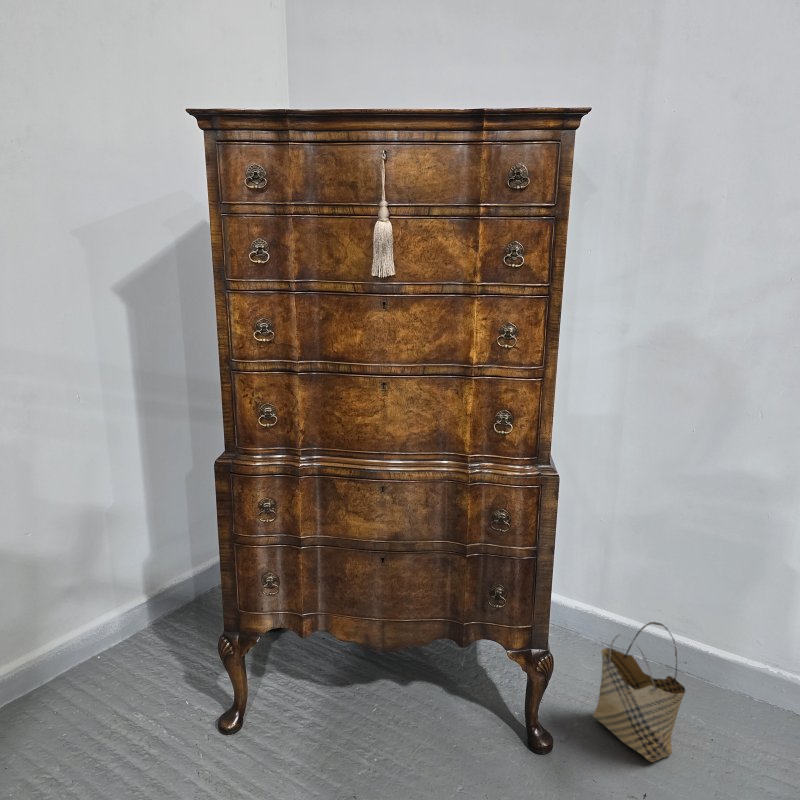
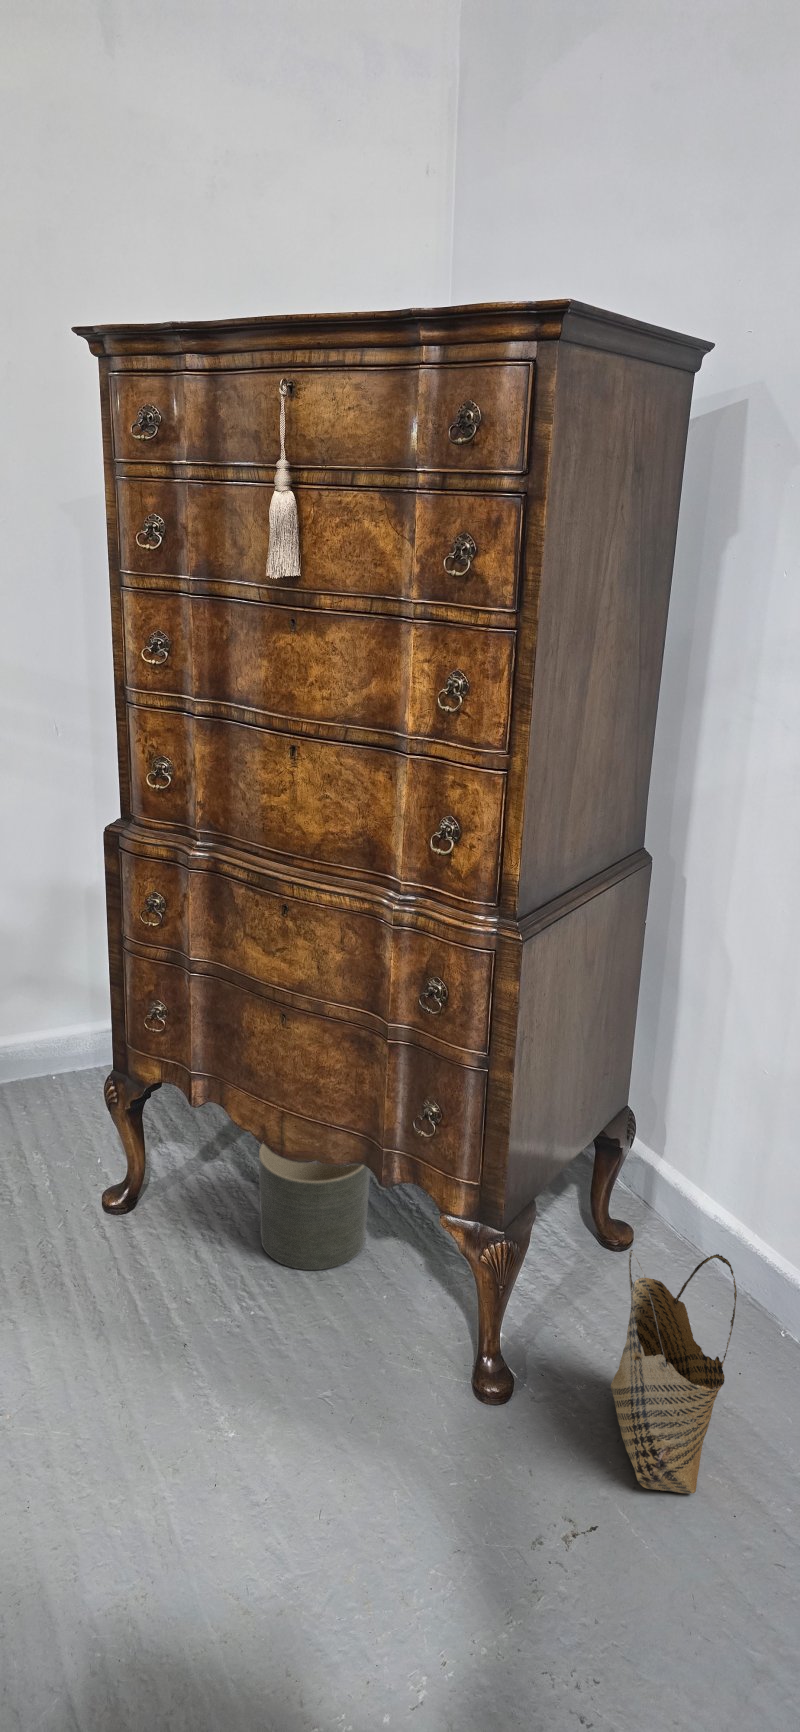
planter: none [333,622,405,722] -> present [259,1141,370,1270]

